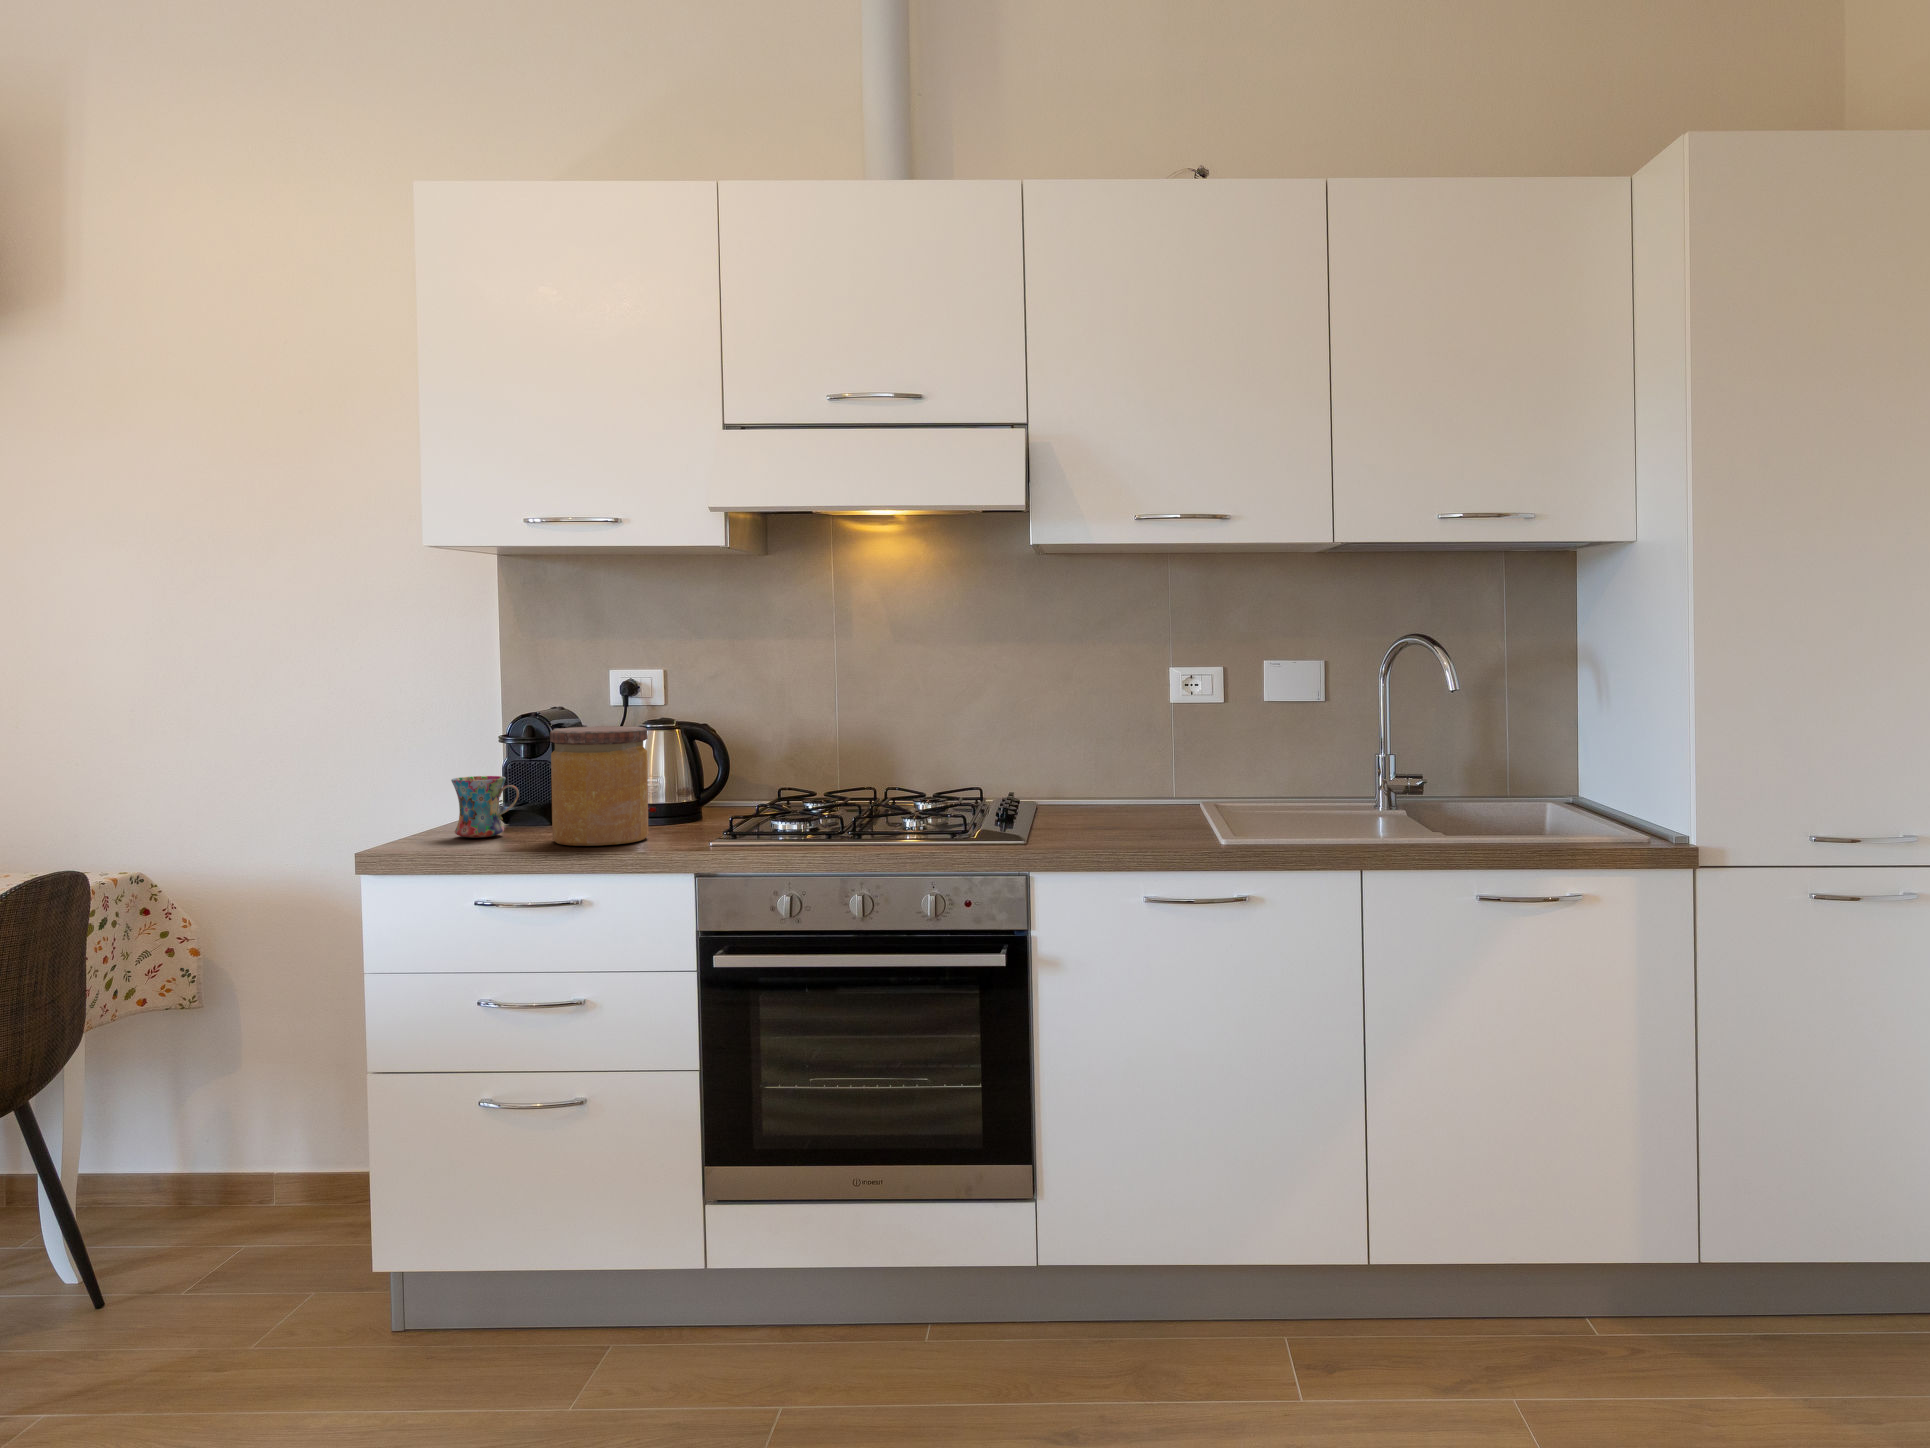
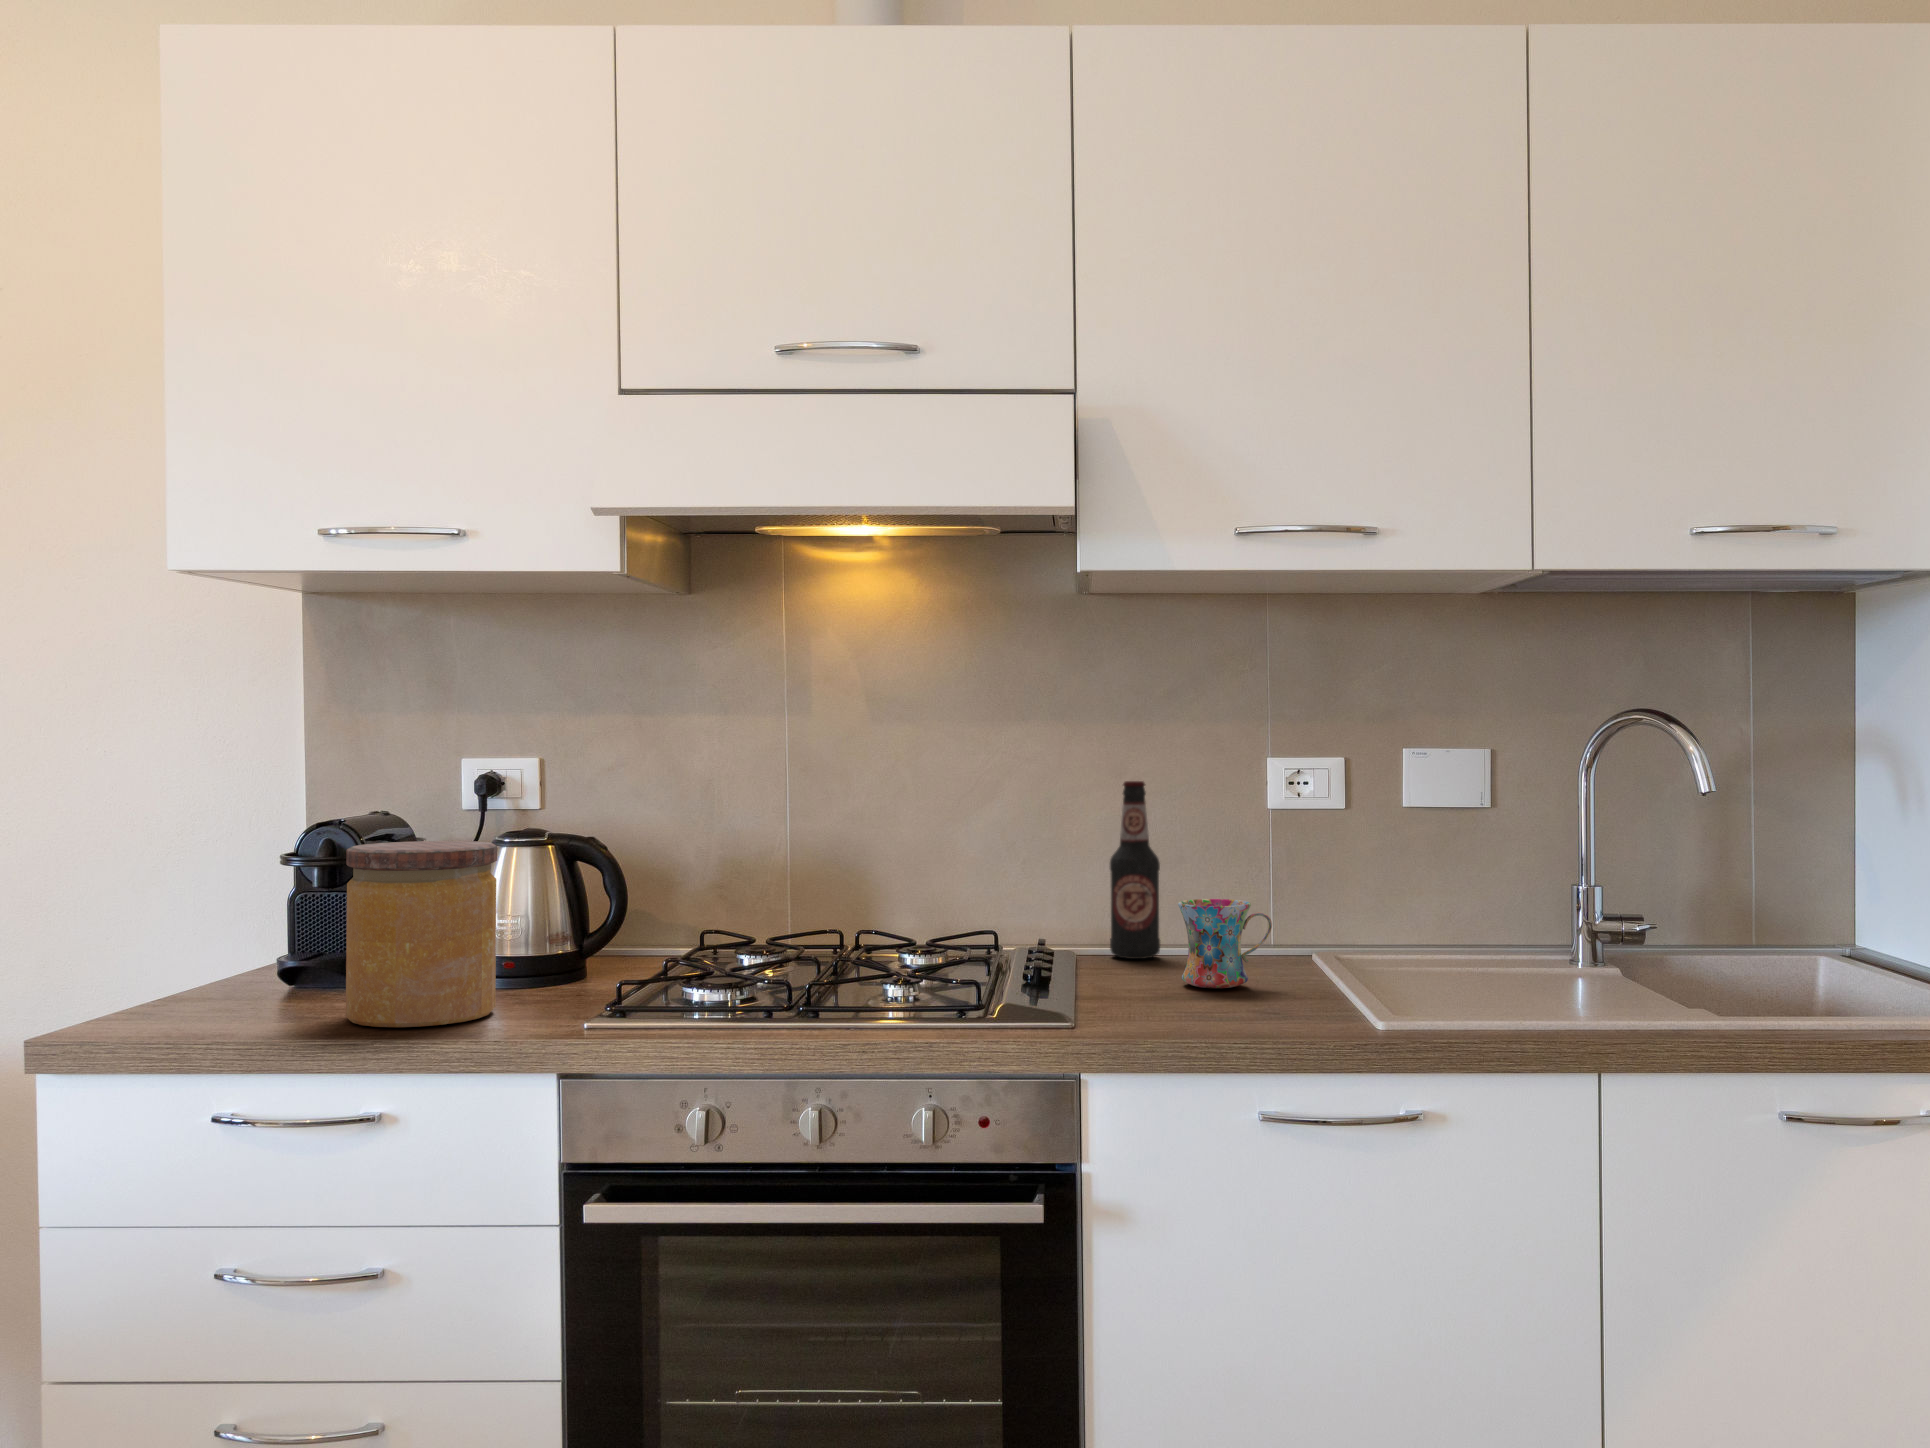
bottle: none [1059,685,1094,807] -> present [1110,781,1160,959]
mug: present [451,776,519,838] -> present [1178,899,1272,988]

